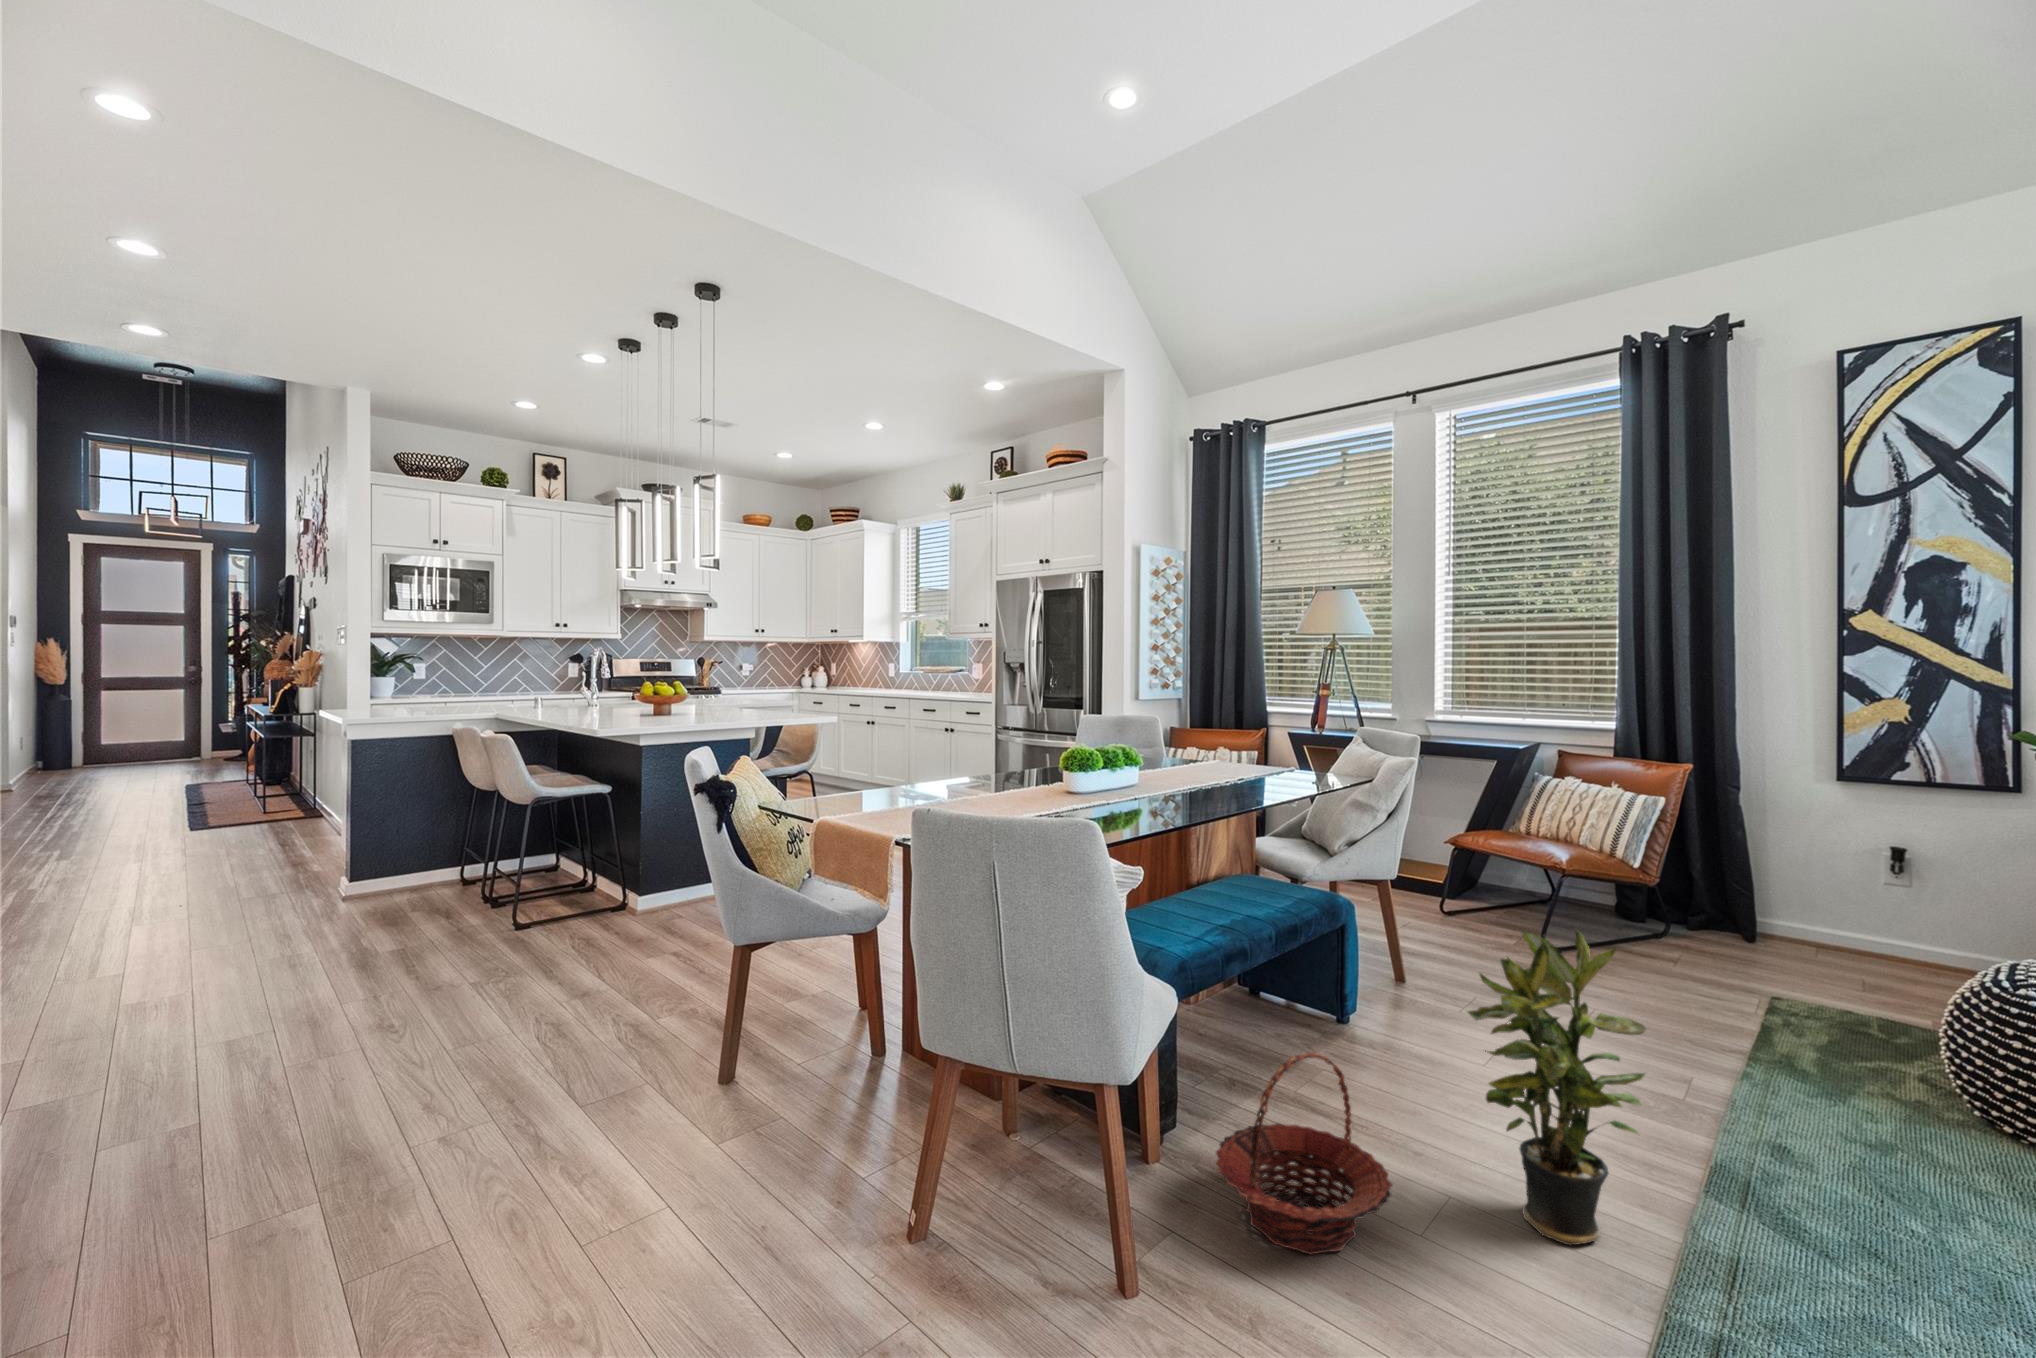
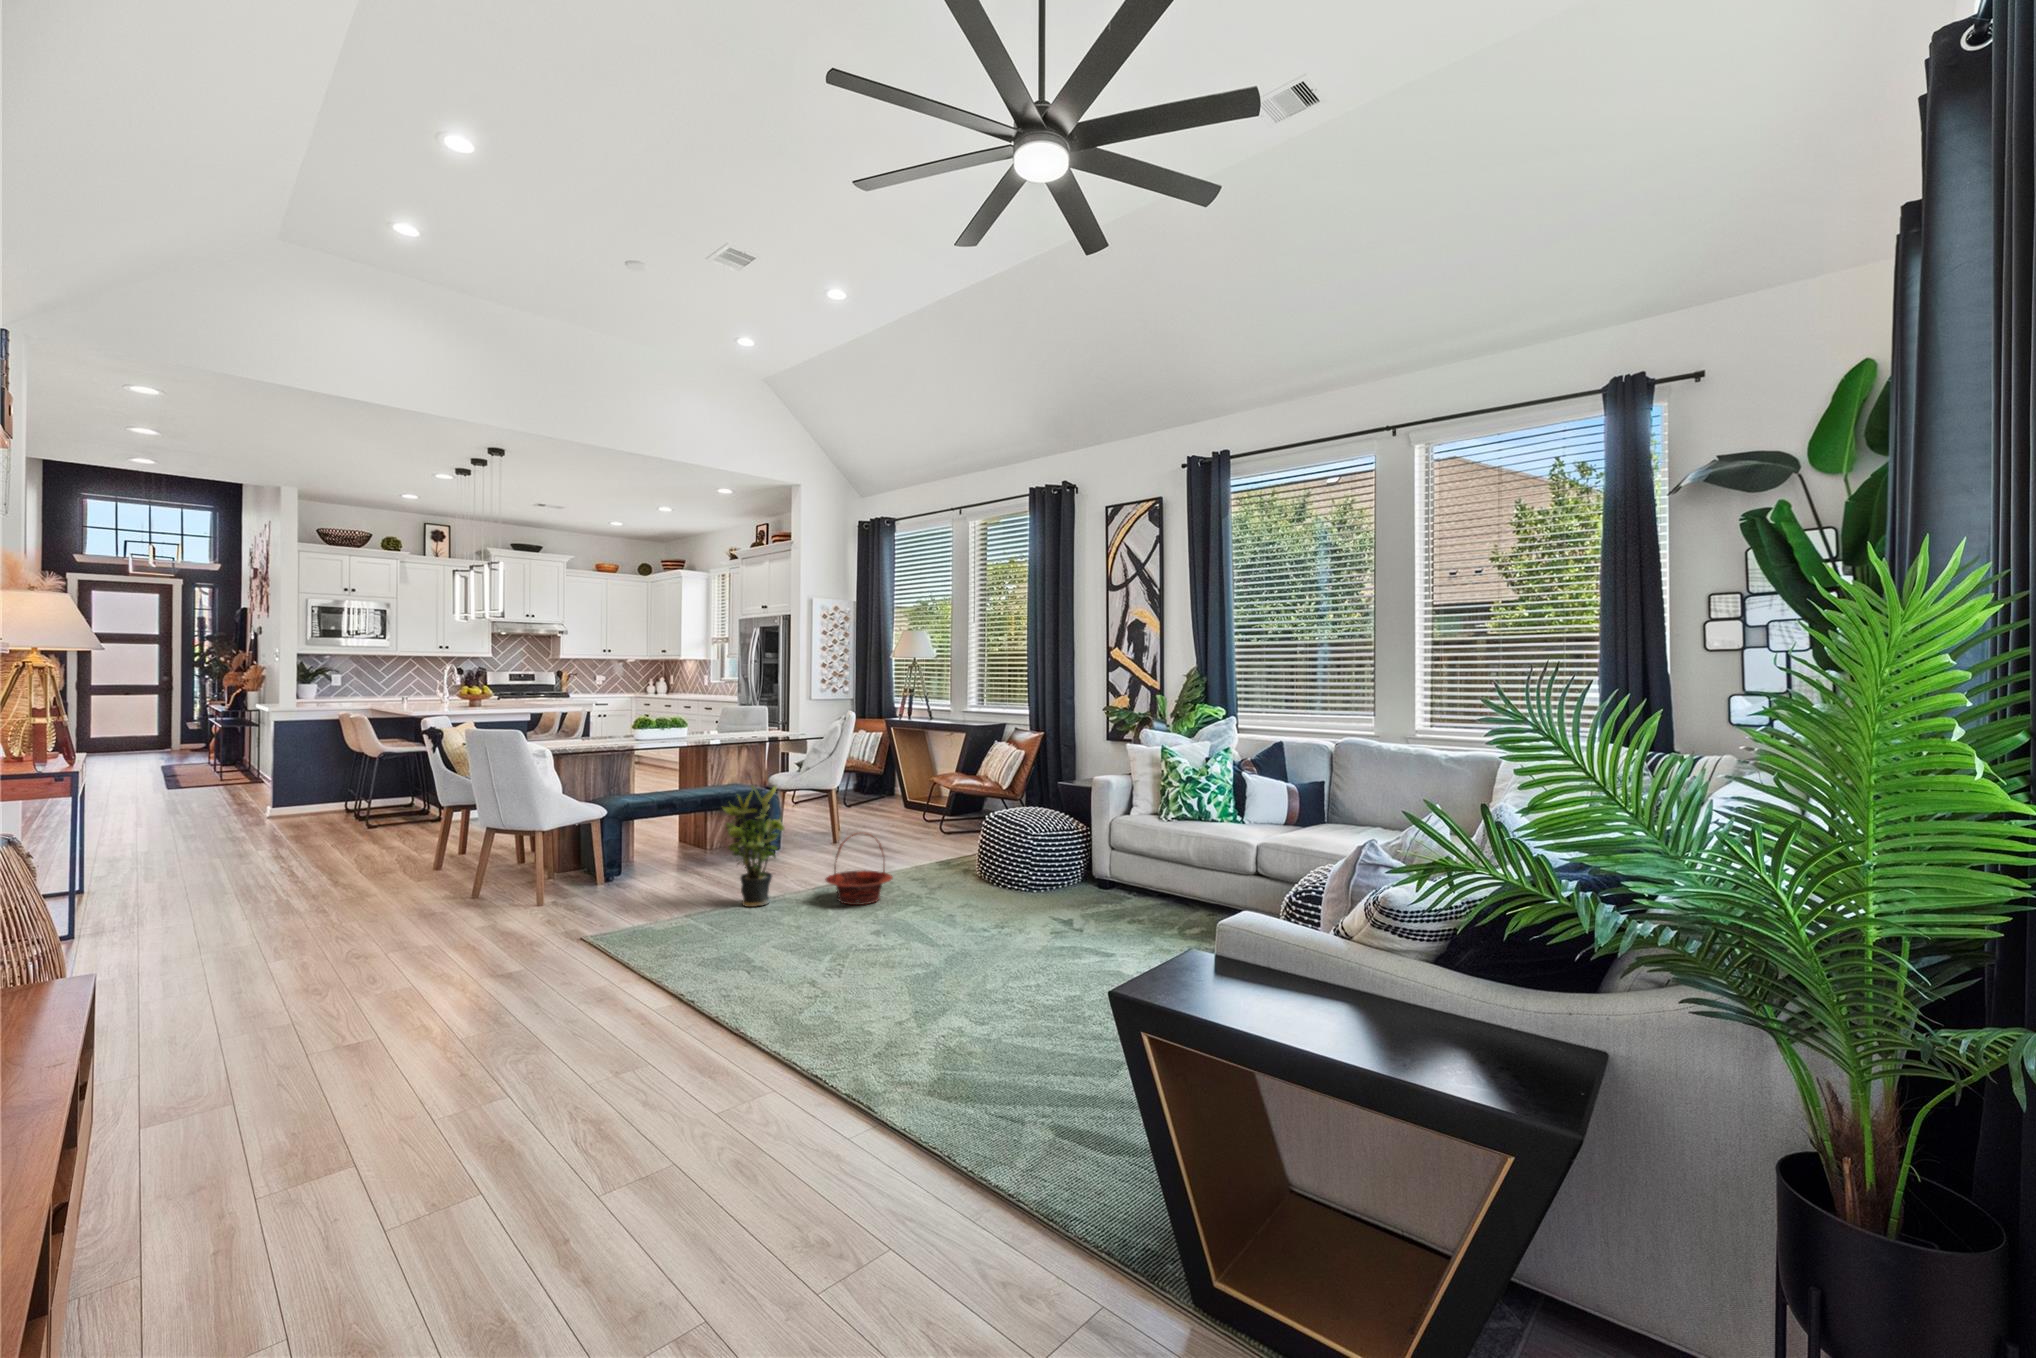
basket: present [1216,1053,1392,1254] -> present [825,832,893,905]

